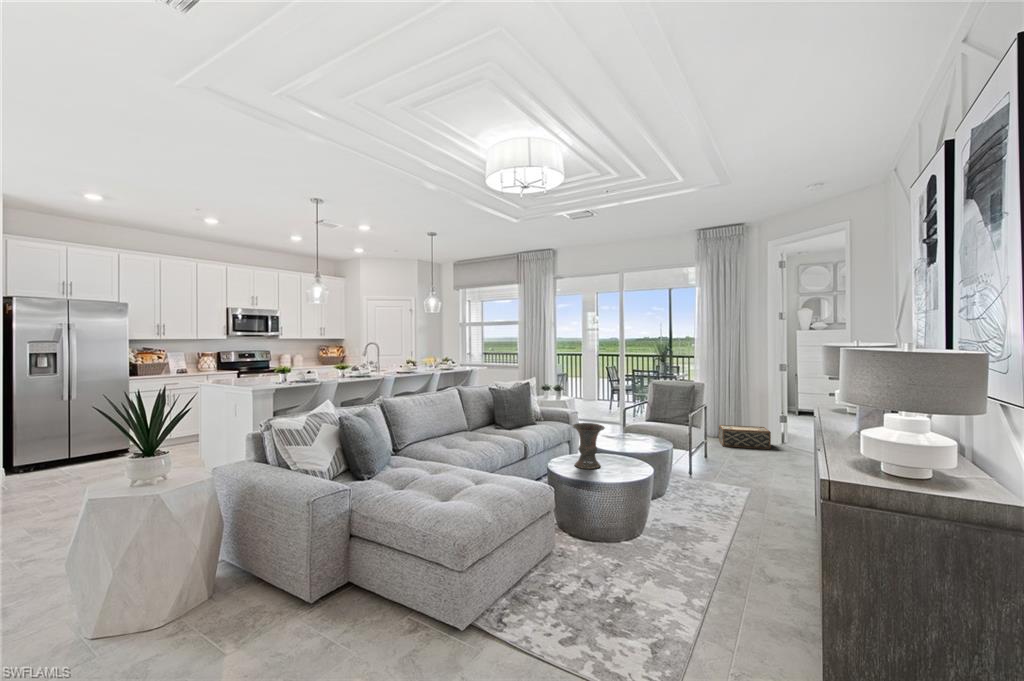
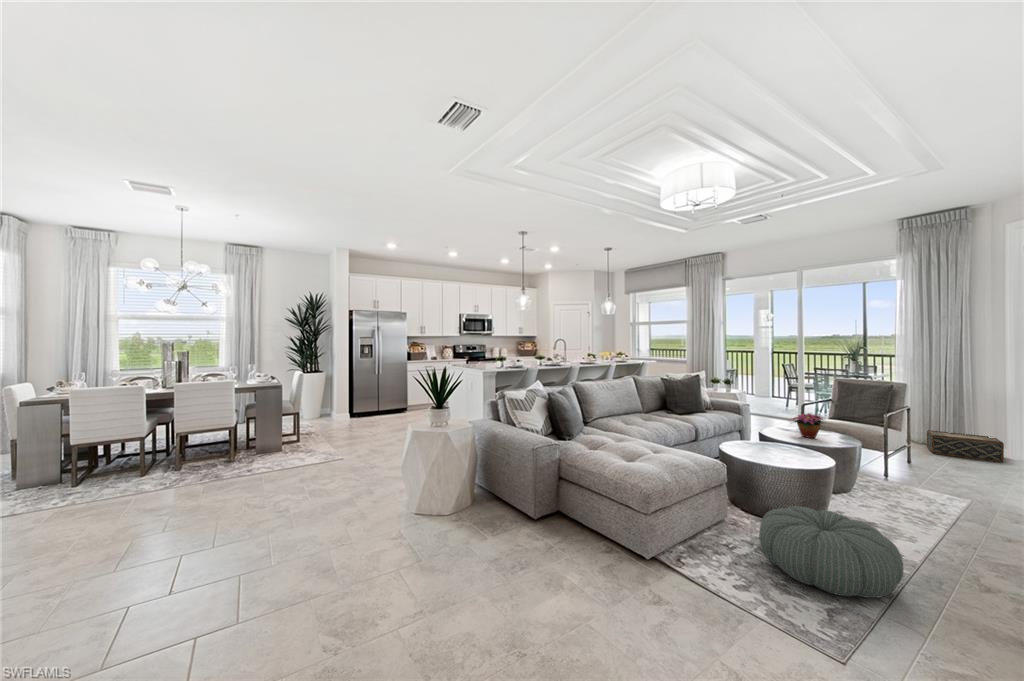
flower arrangement: none [610,418,649,445] -> present [792,413,823,438]
vase: present [573,423,605,469] -> none [746,412,780,454]
pouf: none [586,527,714,625] -> present [759,506,904,598]

